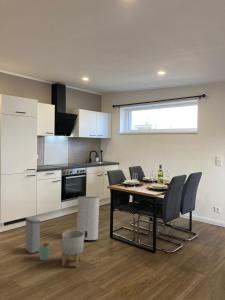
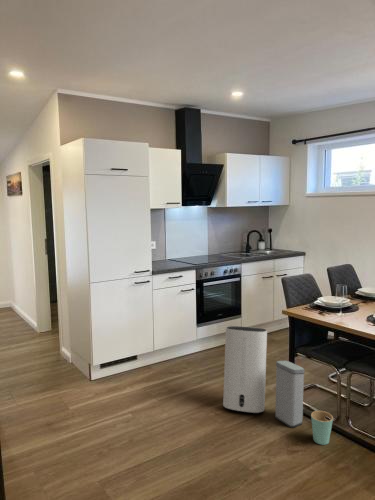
trash can: present [25,217,50,260] -> present [275,361,333,445]
planter: present [62,230,84,268] -> none [194,402,237,481]

